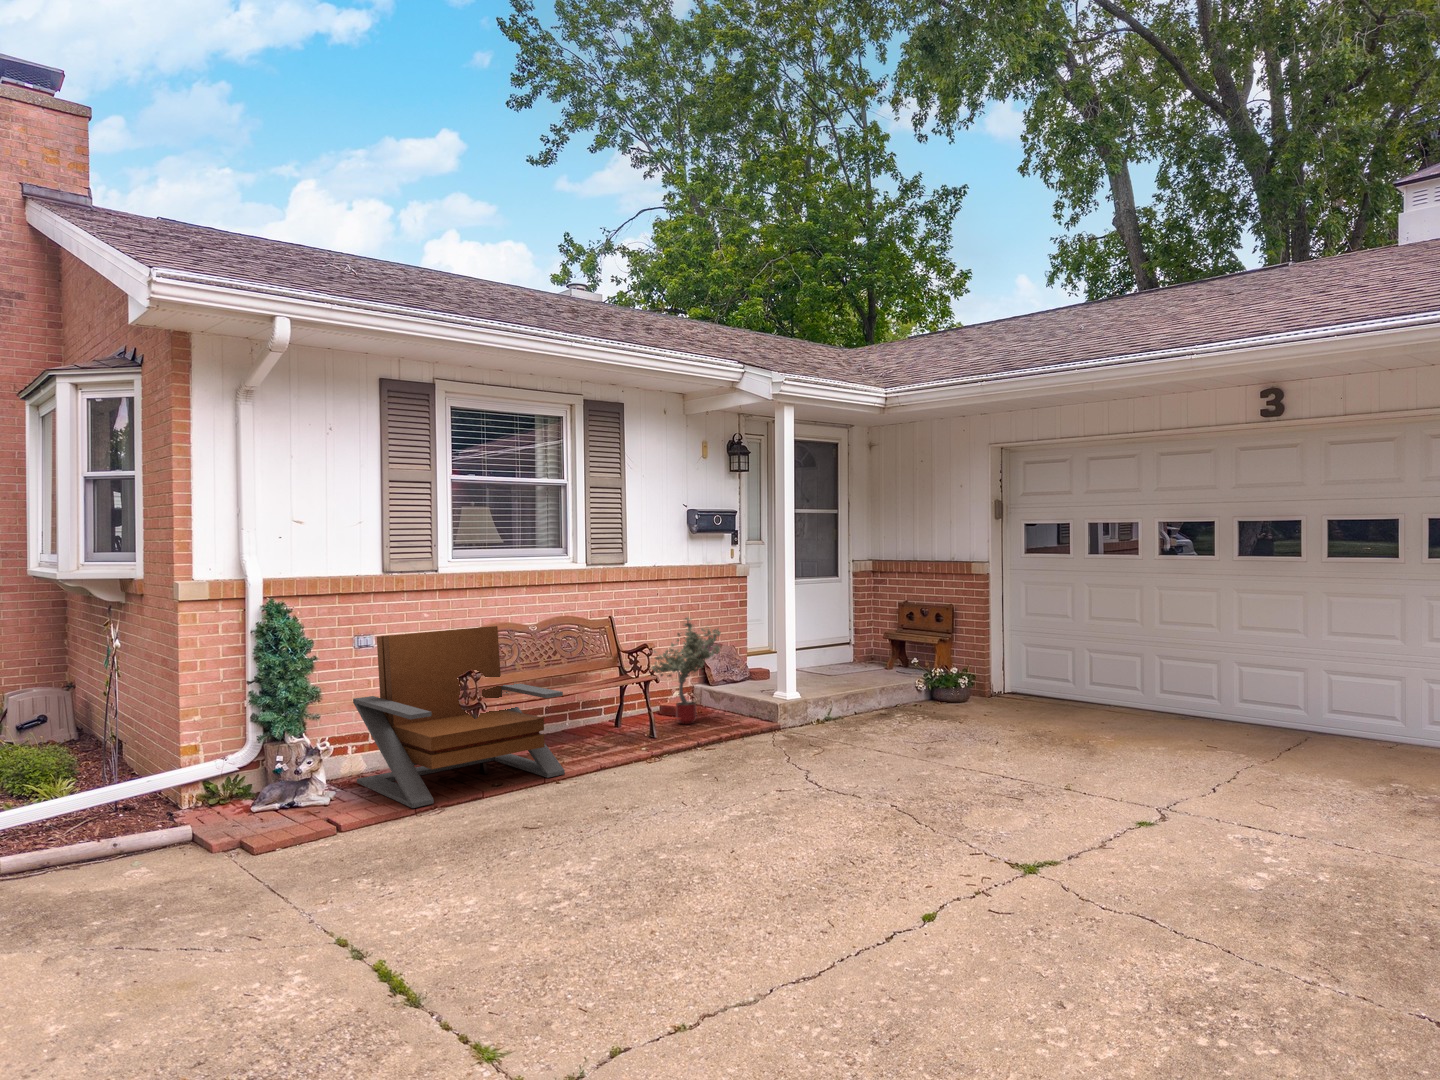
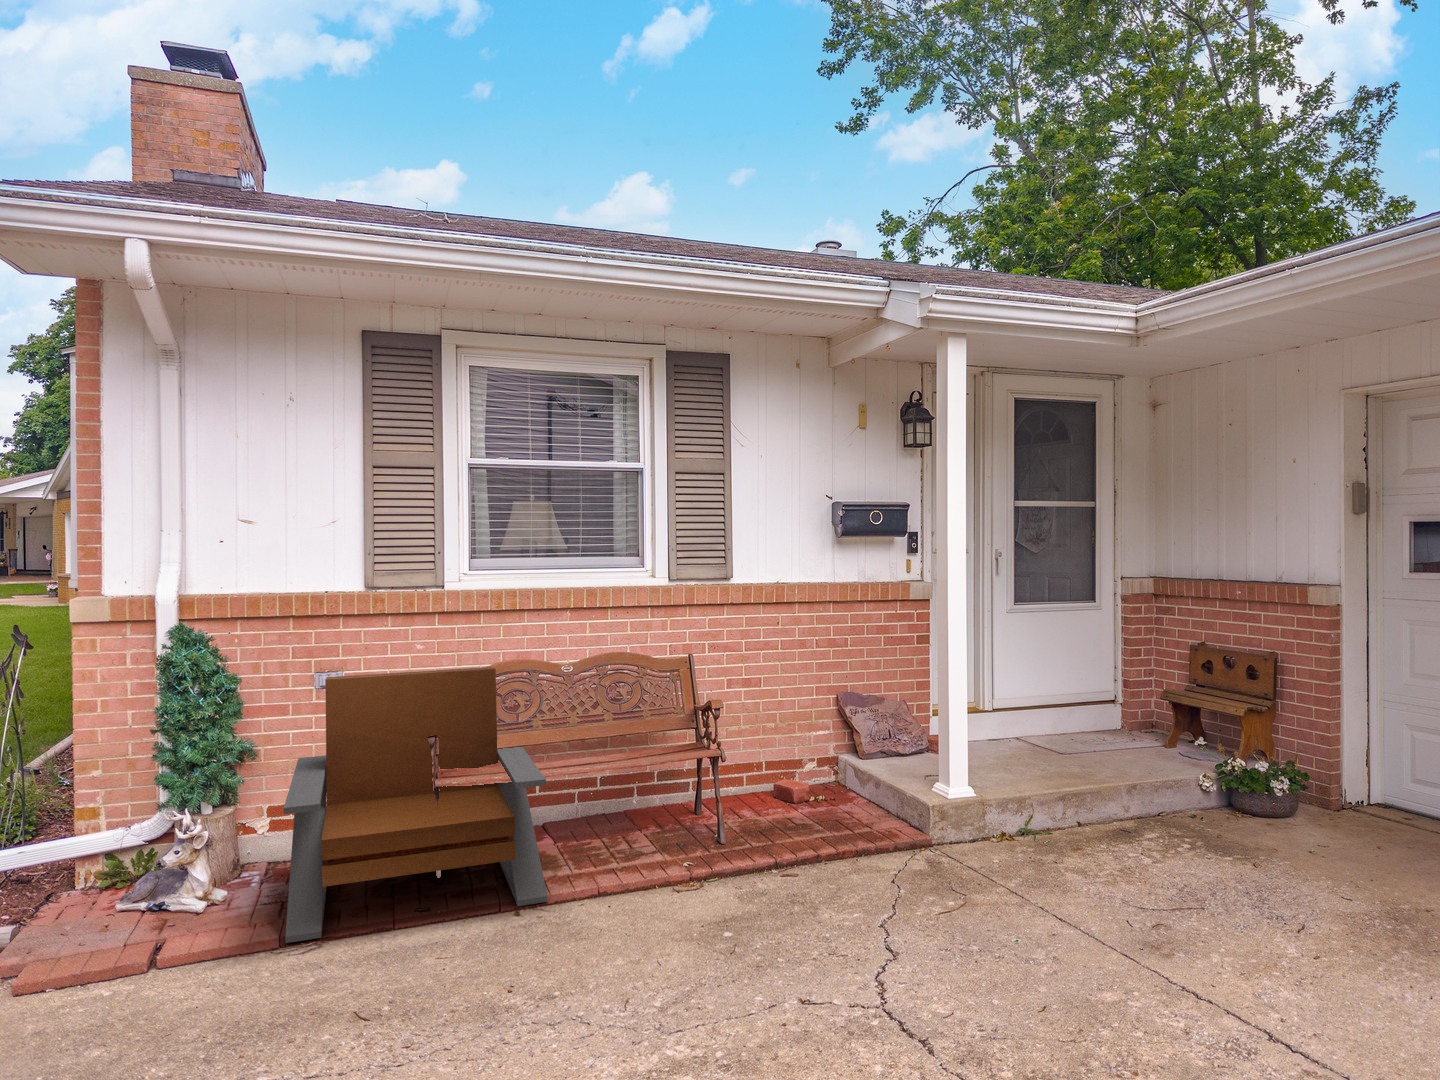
potted tree: present [650,617,720,724] -> none [746,658,866,817]

